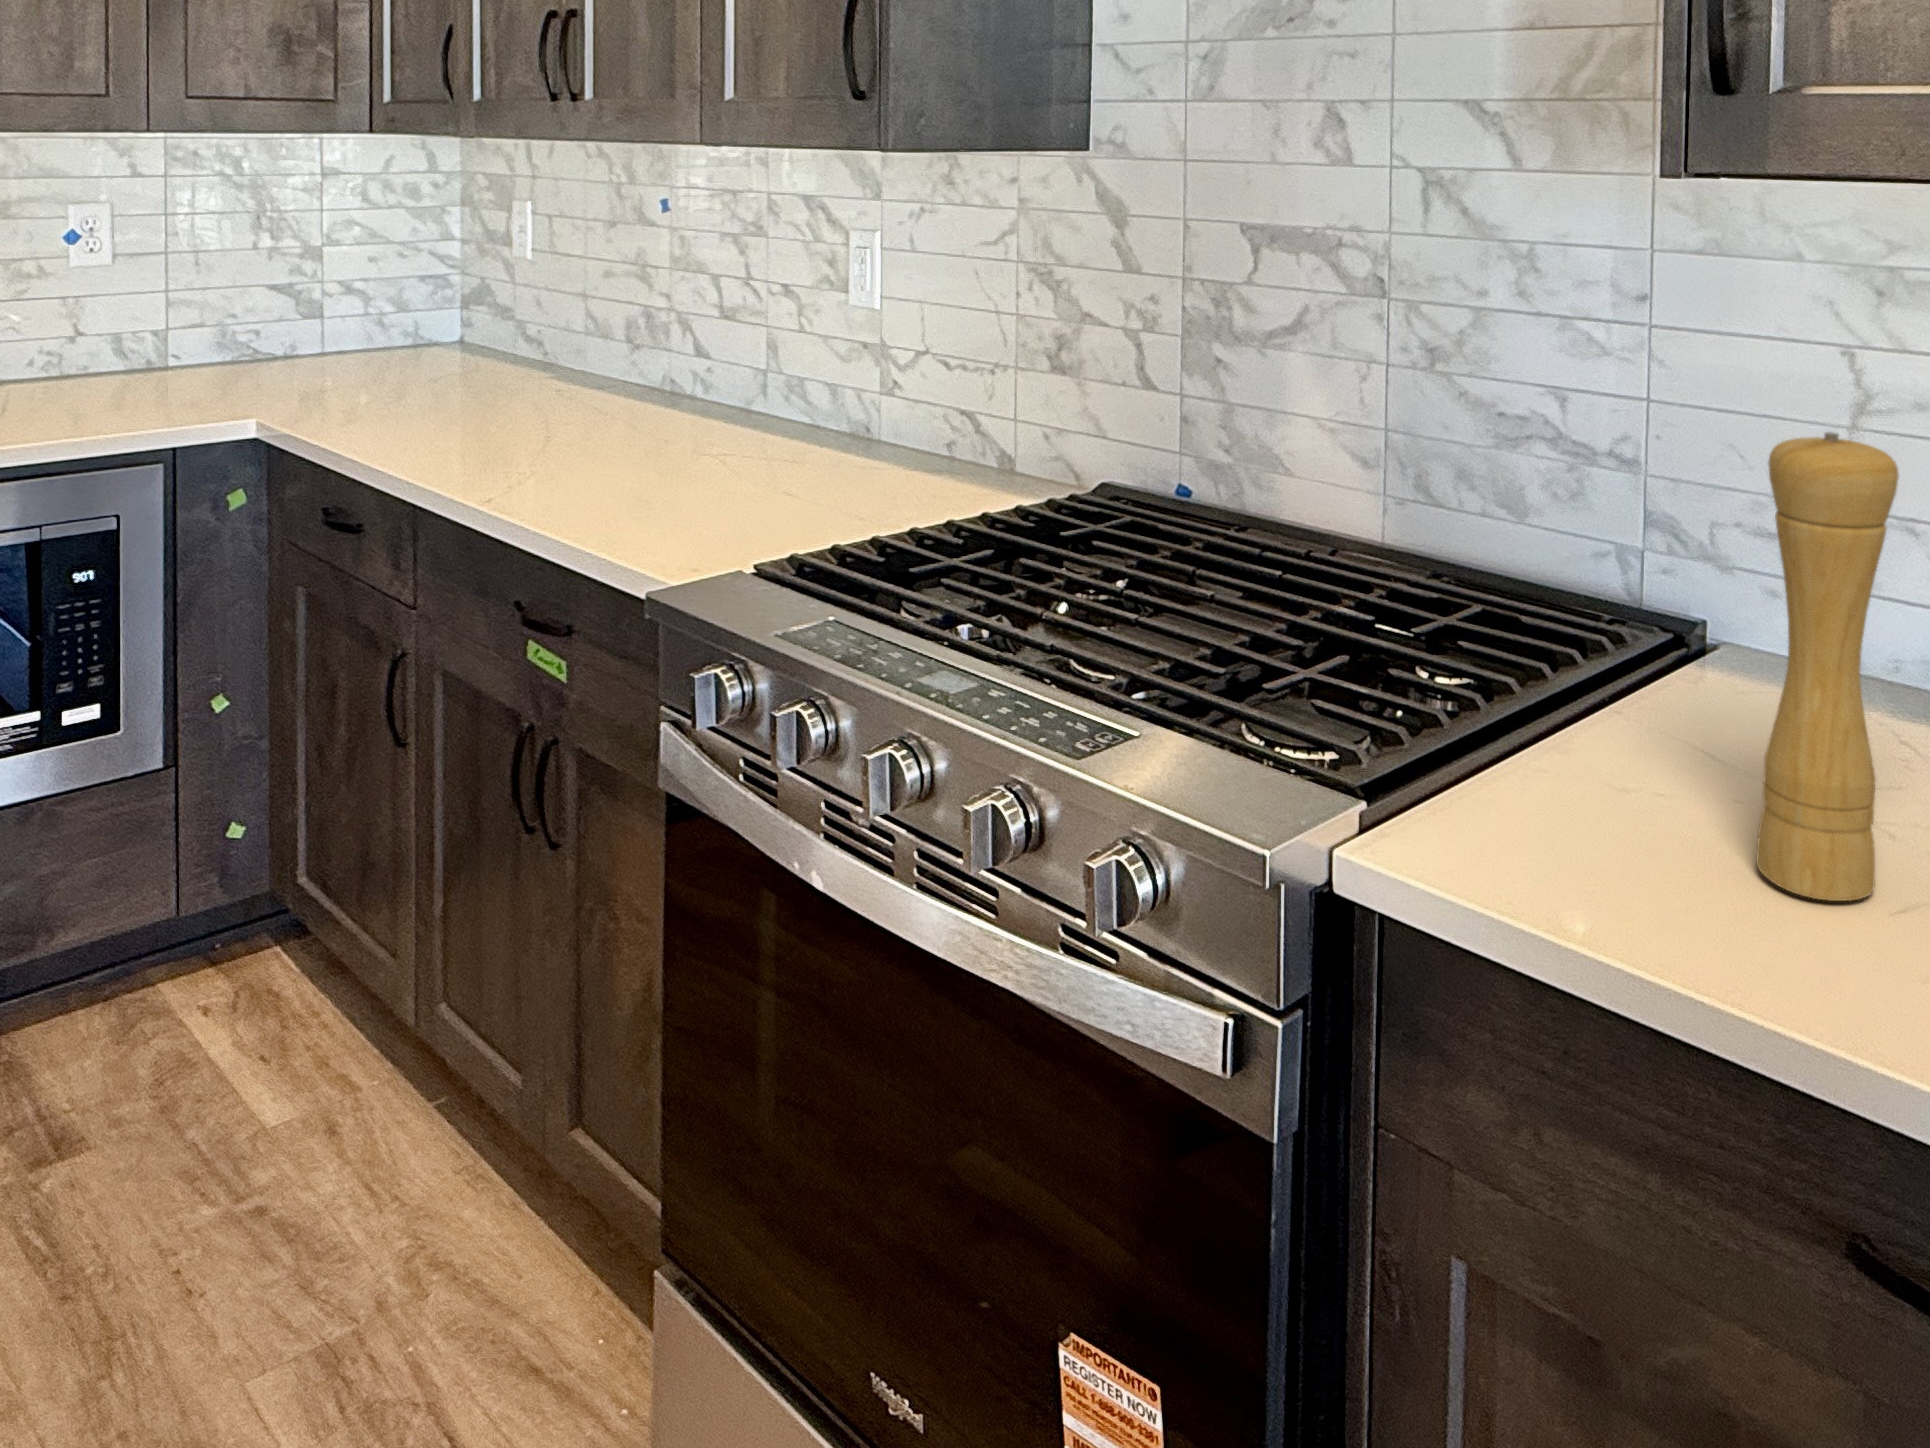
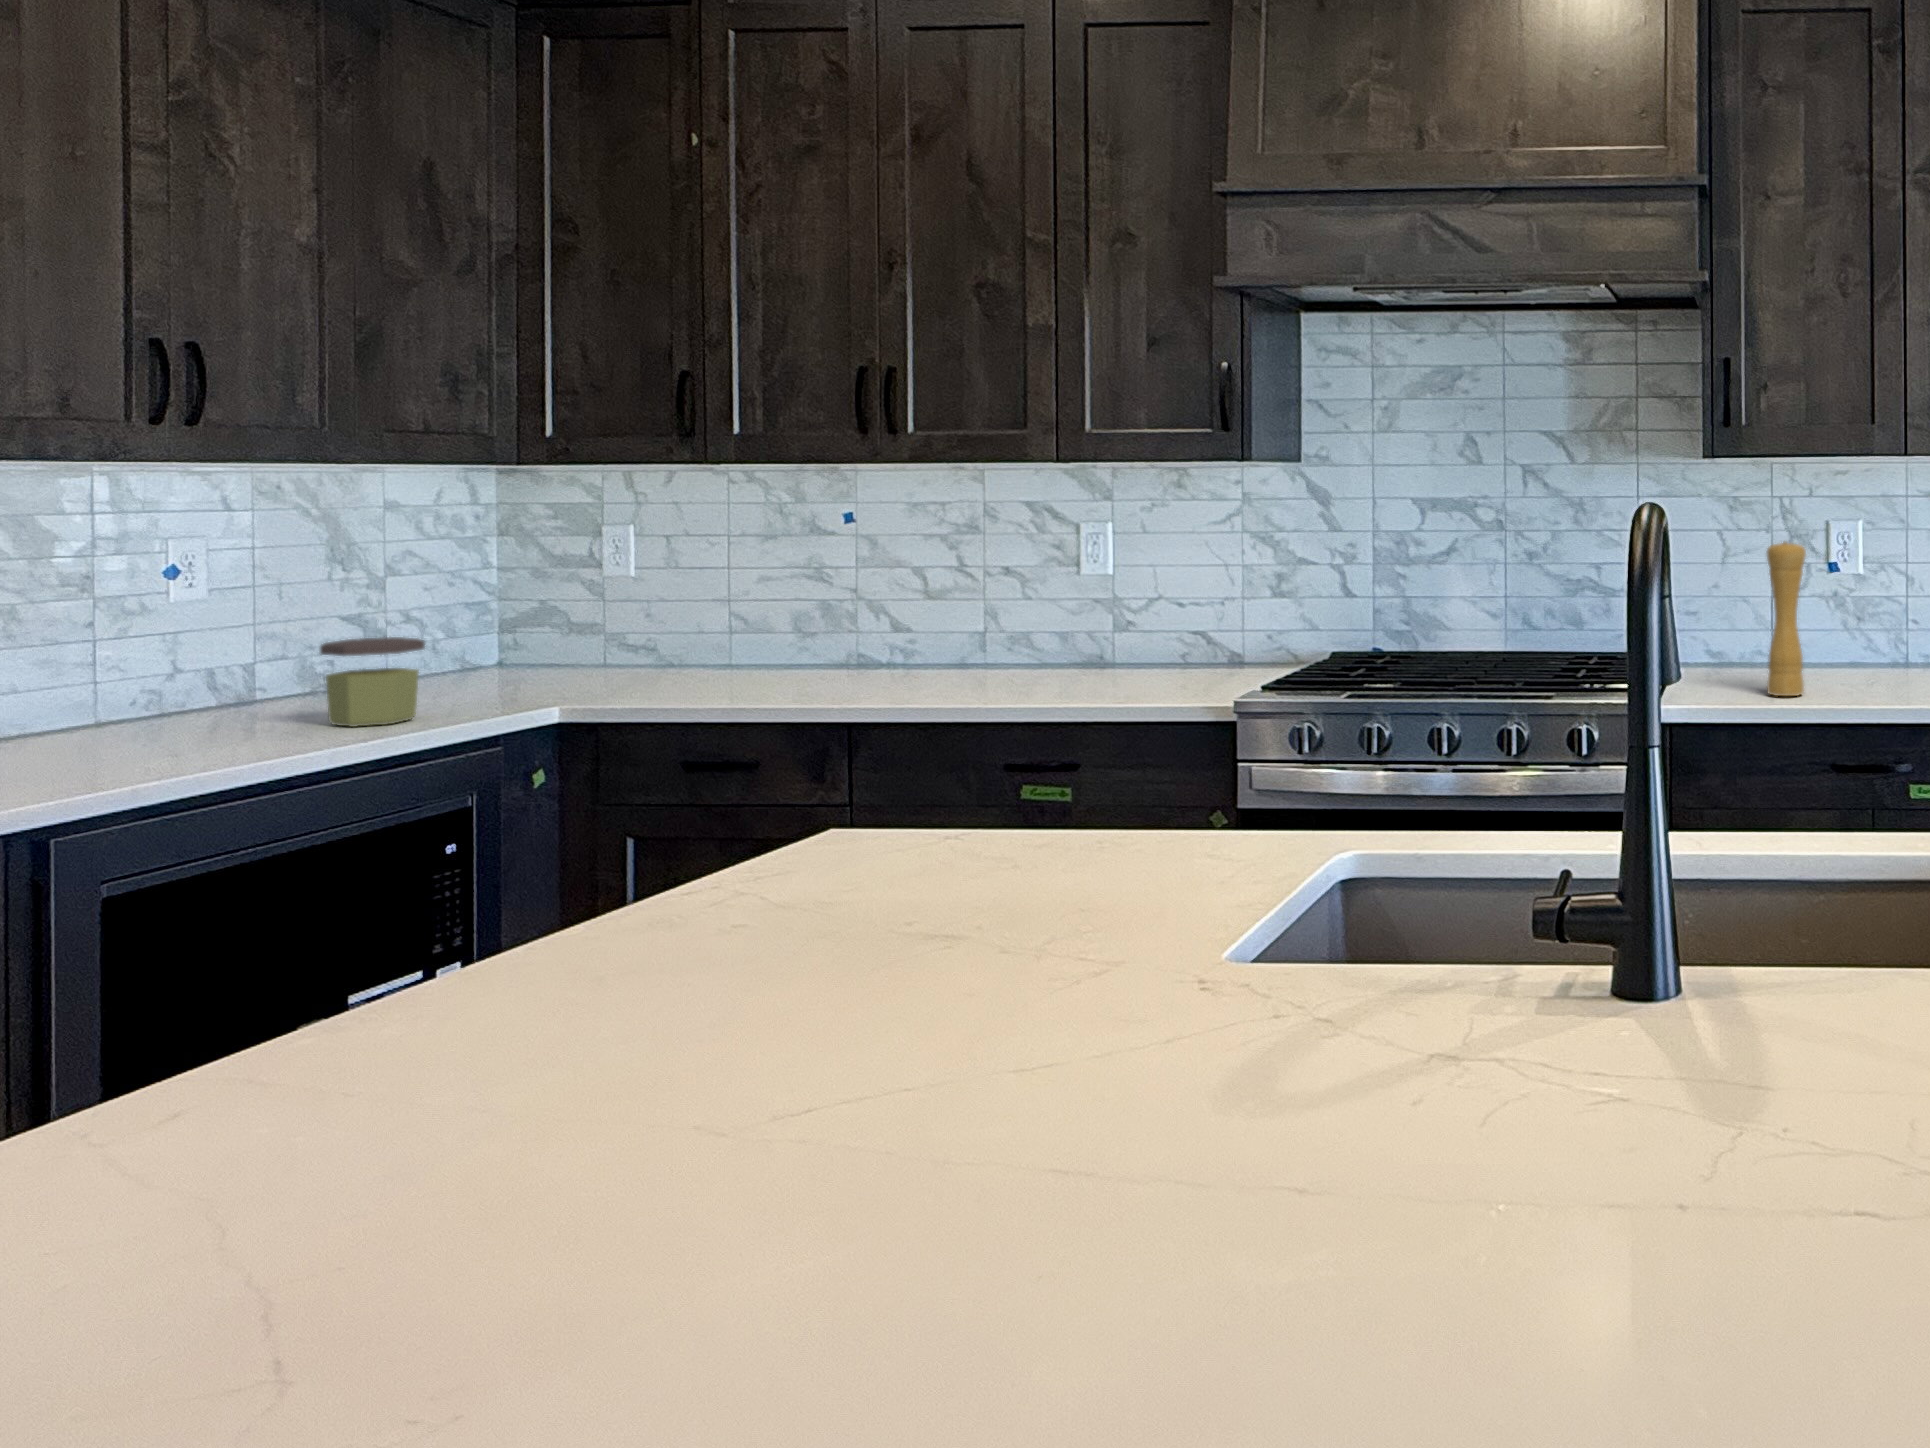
jar: none [53,323,147,425] -> present [320,637,425,727]

